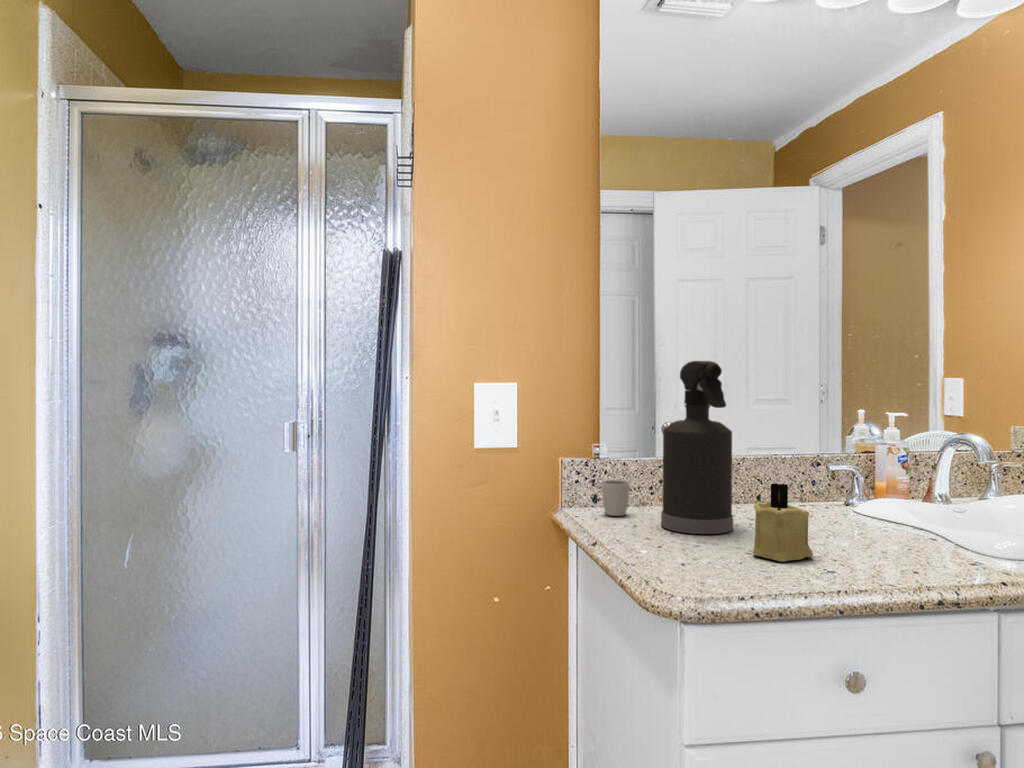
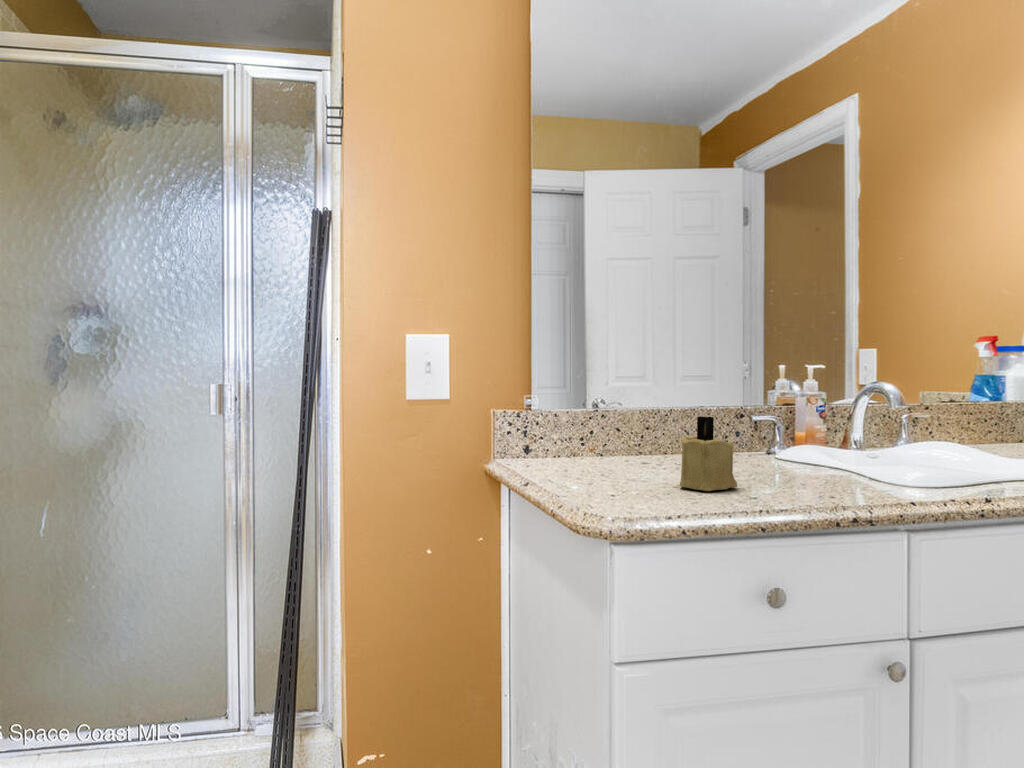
spray bottle: present [661,361,733,534] -> none [591,303,660,473]
cup: present [602,480,630,516] -> none [532,407,560,462]

